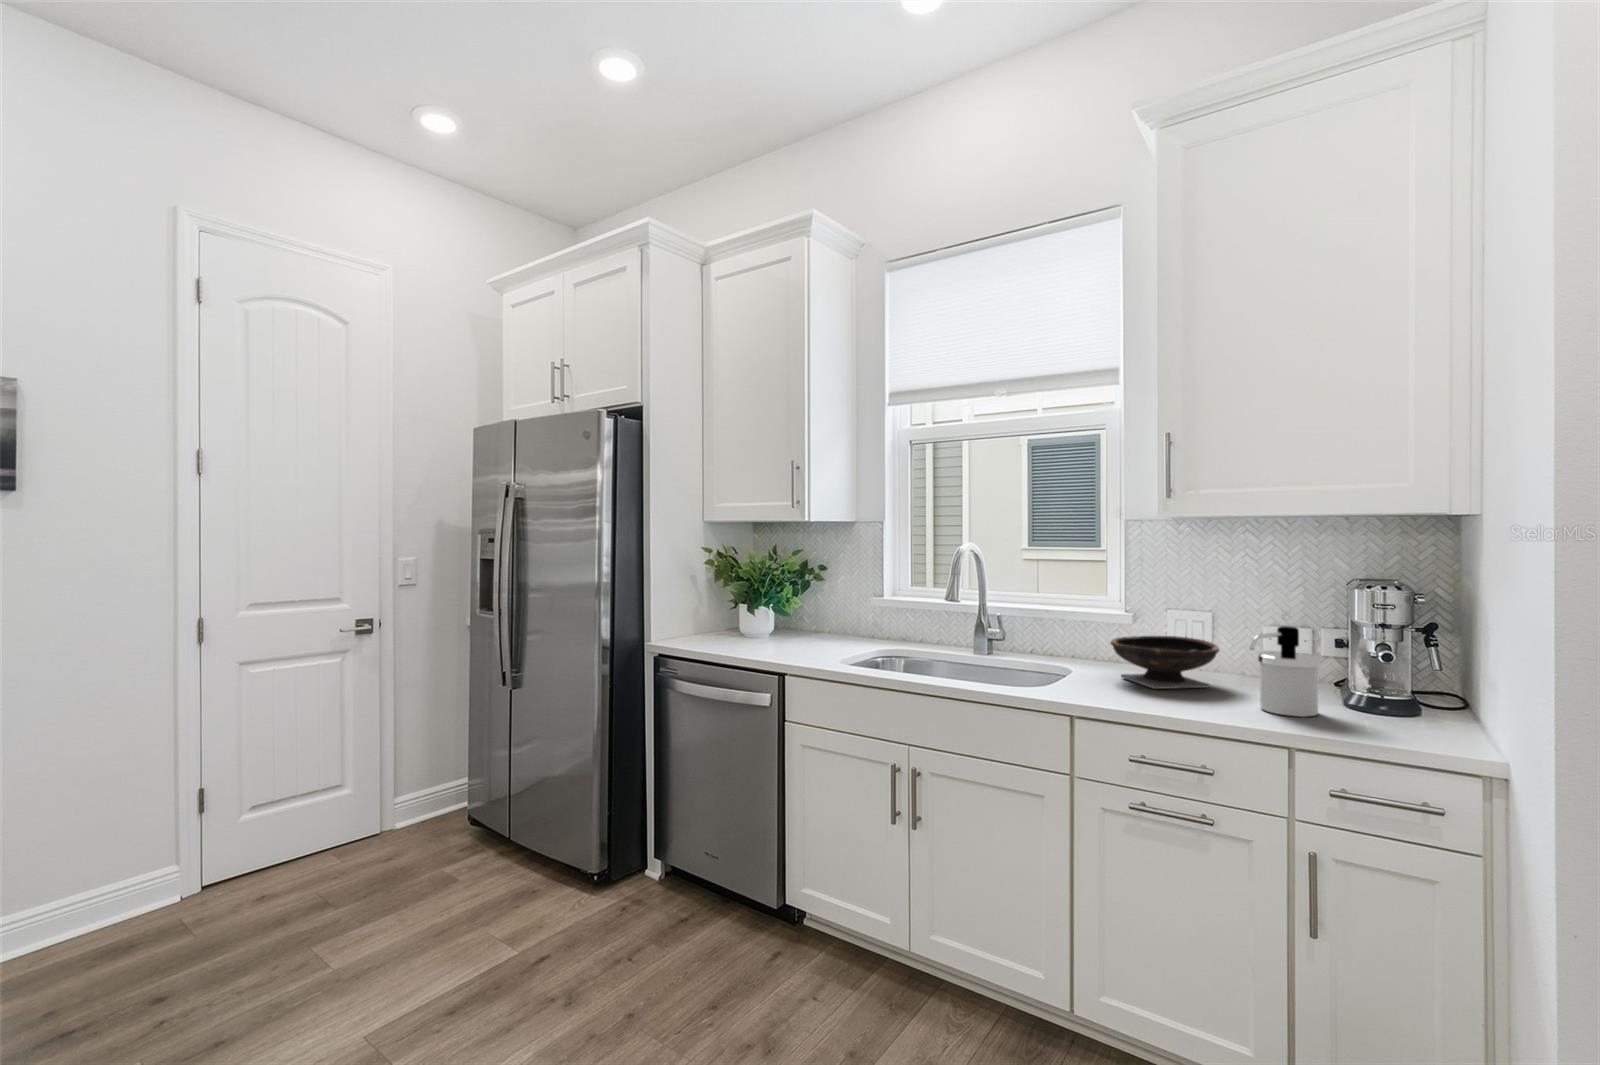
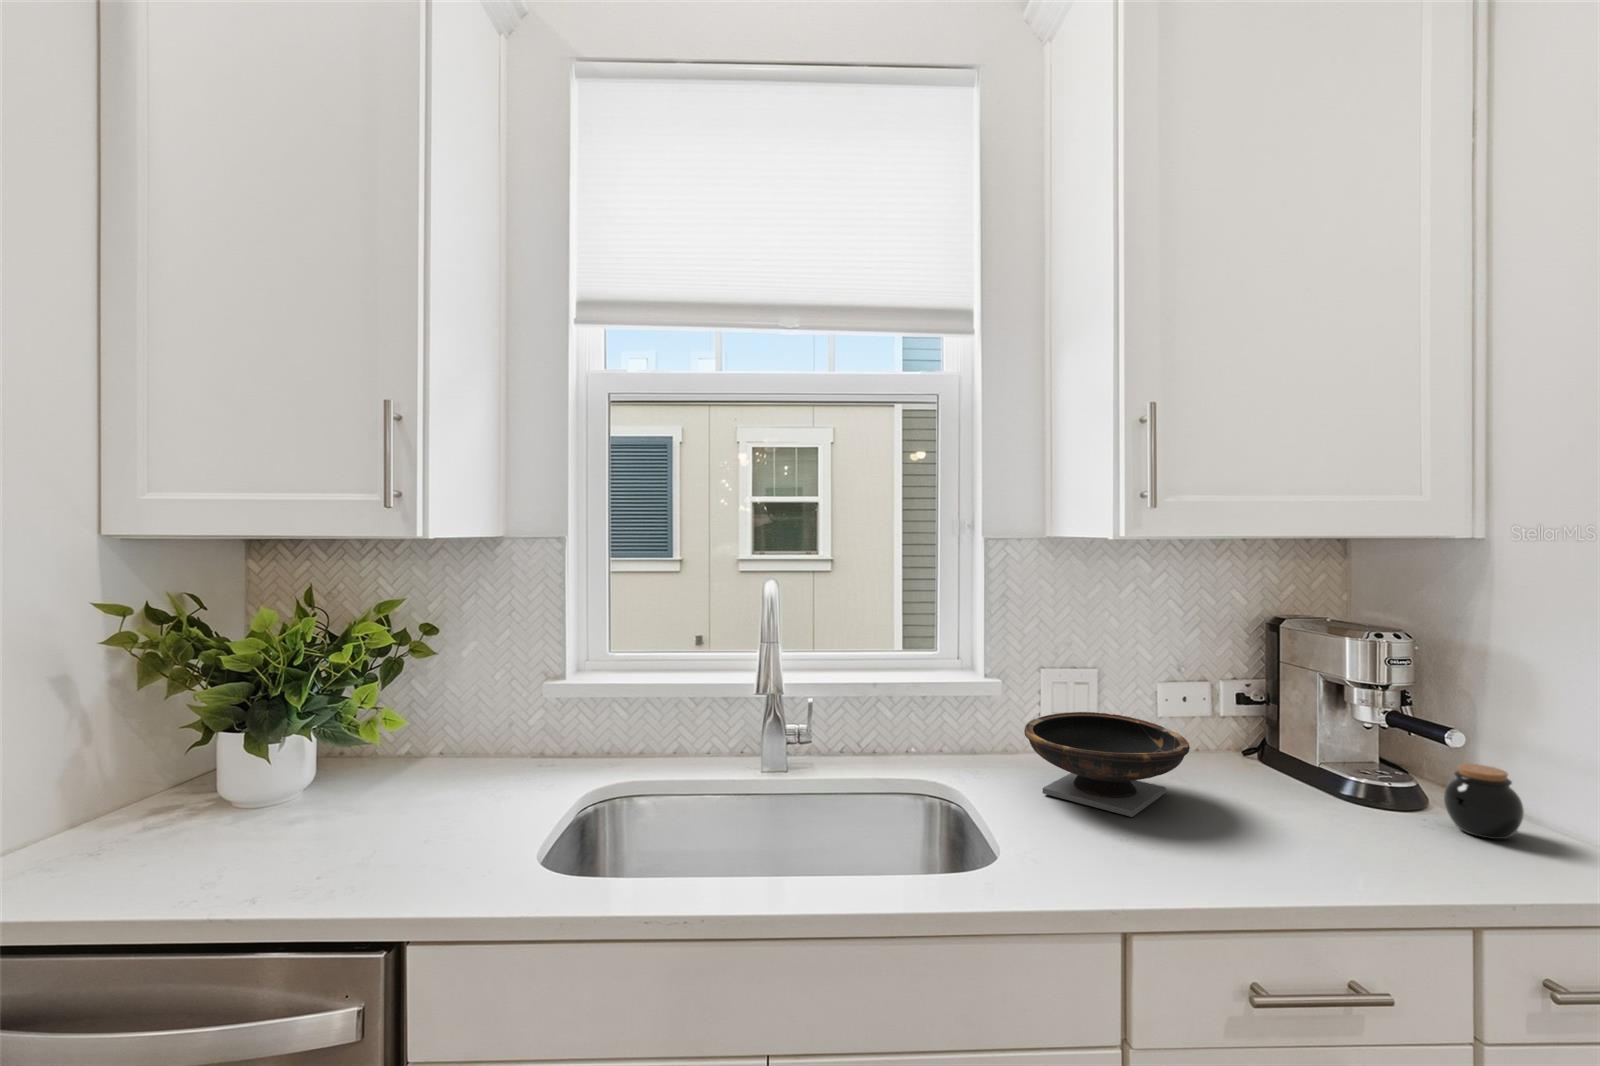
soap dispenser: present [1250,626,1320,717] -> none [1301,706,1397,848]
jar: none [1380,677,1435,728] -> present [1444,764,1524,839]

